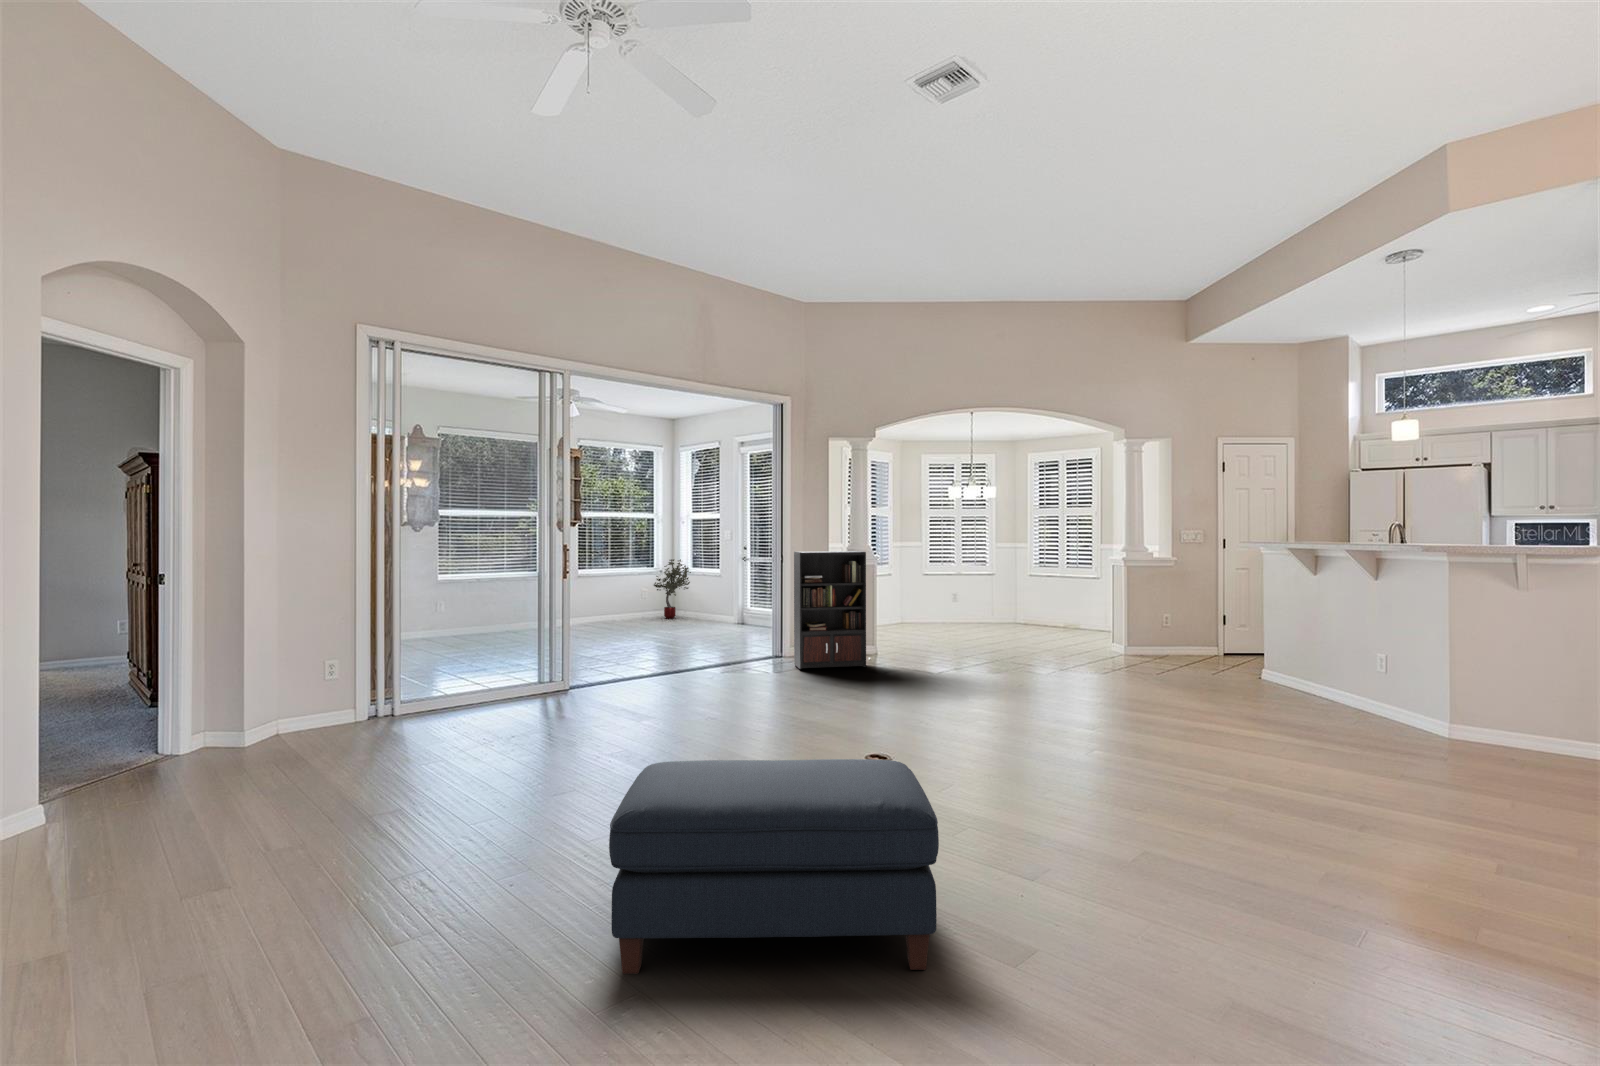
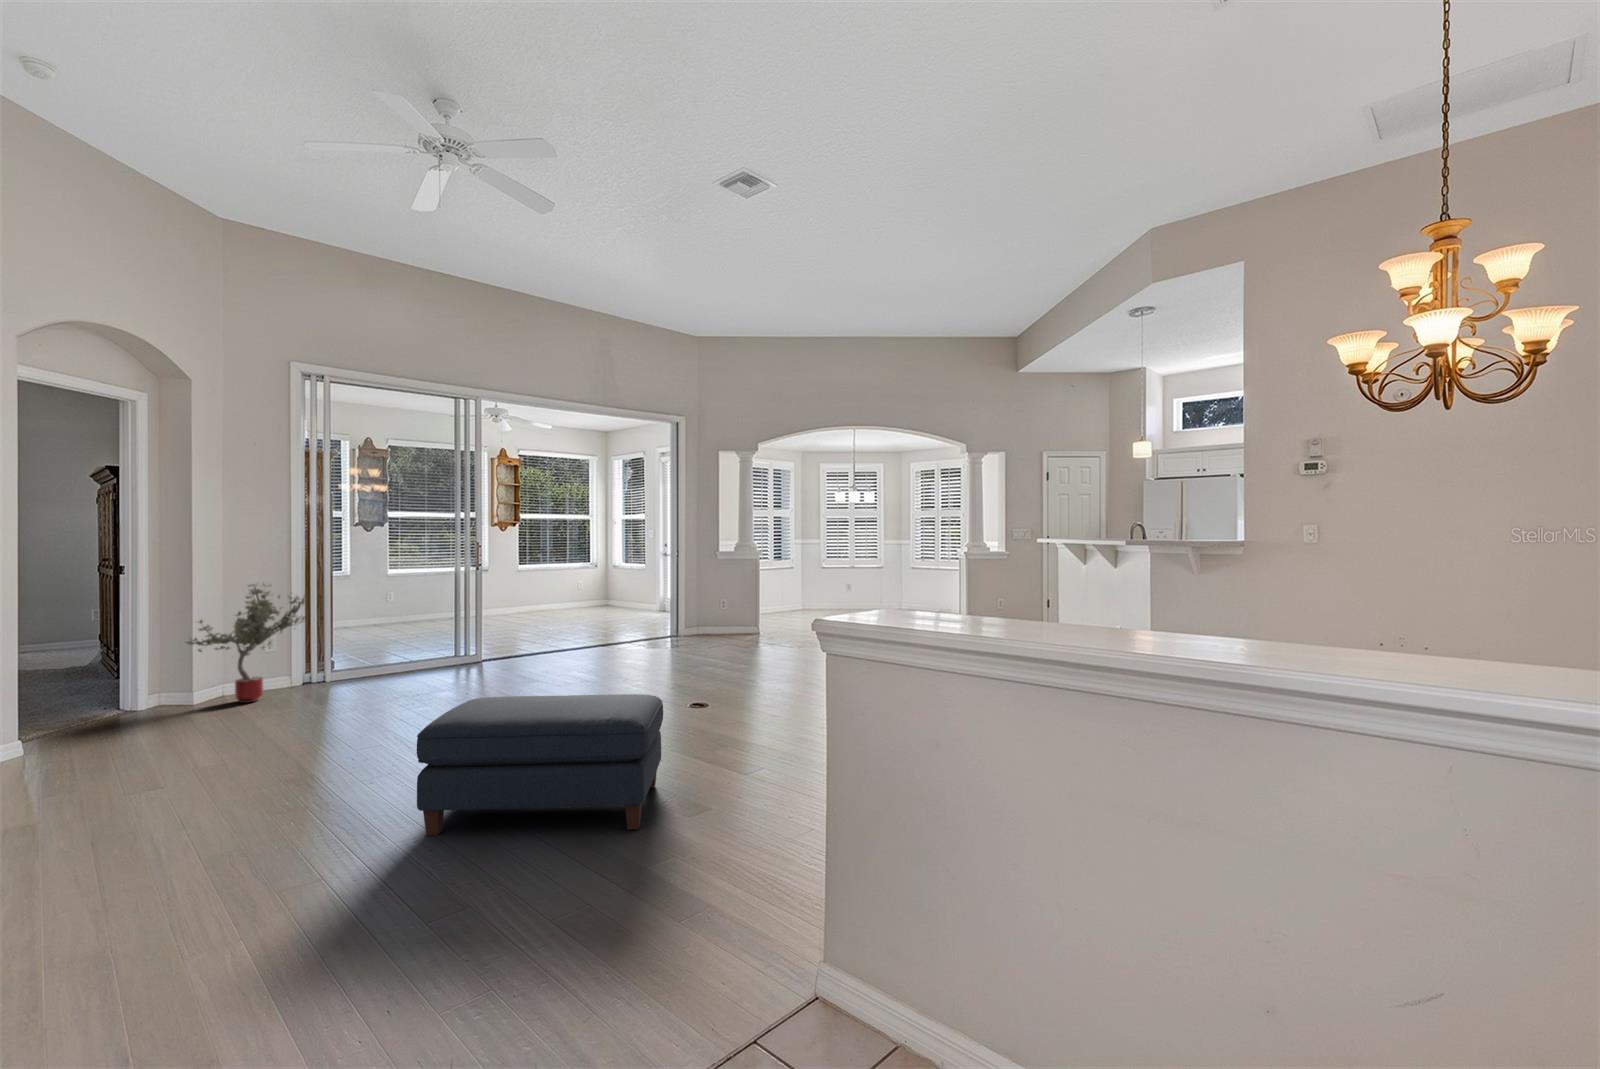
bookcase: present [794,551,870,669] -> none [683,547,751,645]
potted tree: present [654,559,691,619] -> present [187,583,305,703]

